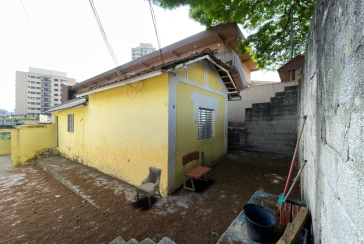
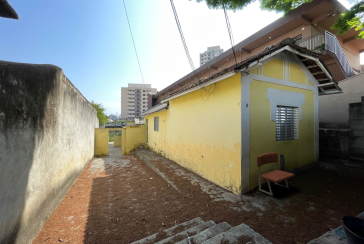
chair: present [136,166,162,207] -> none [211,163,236,201]

